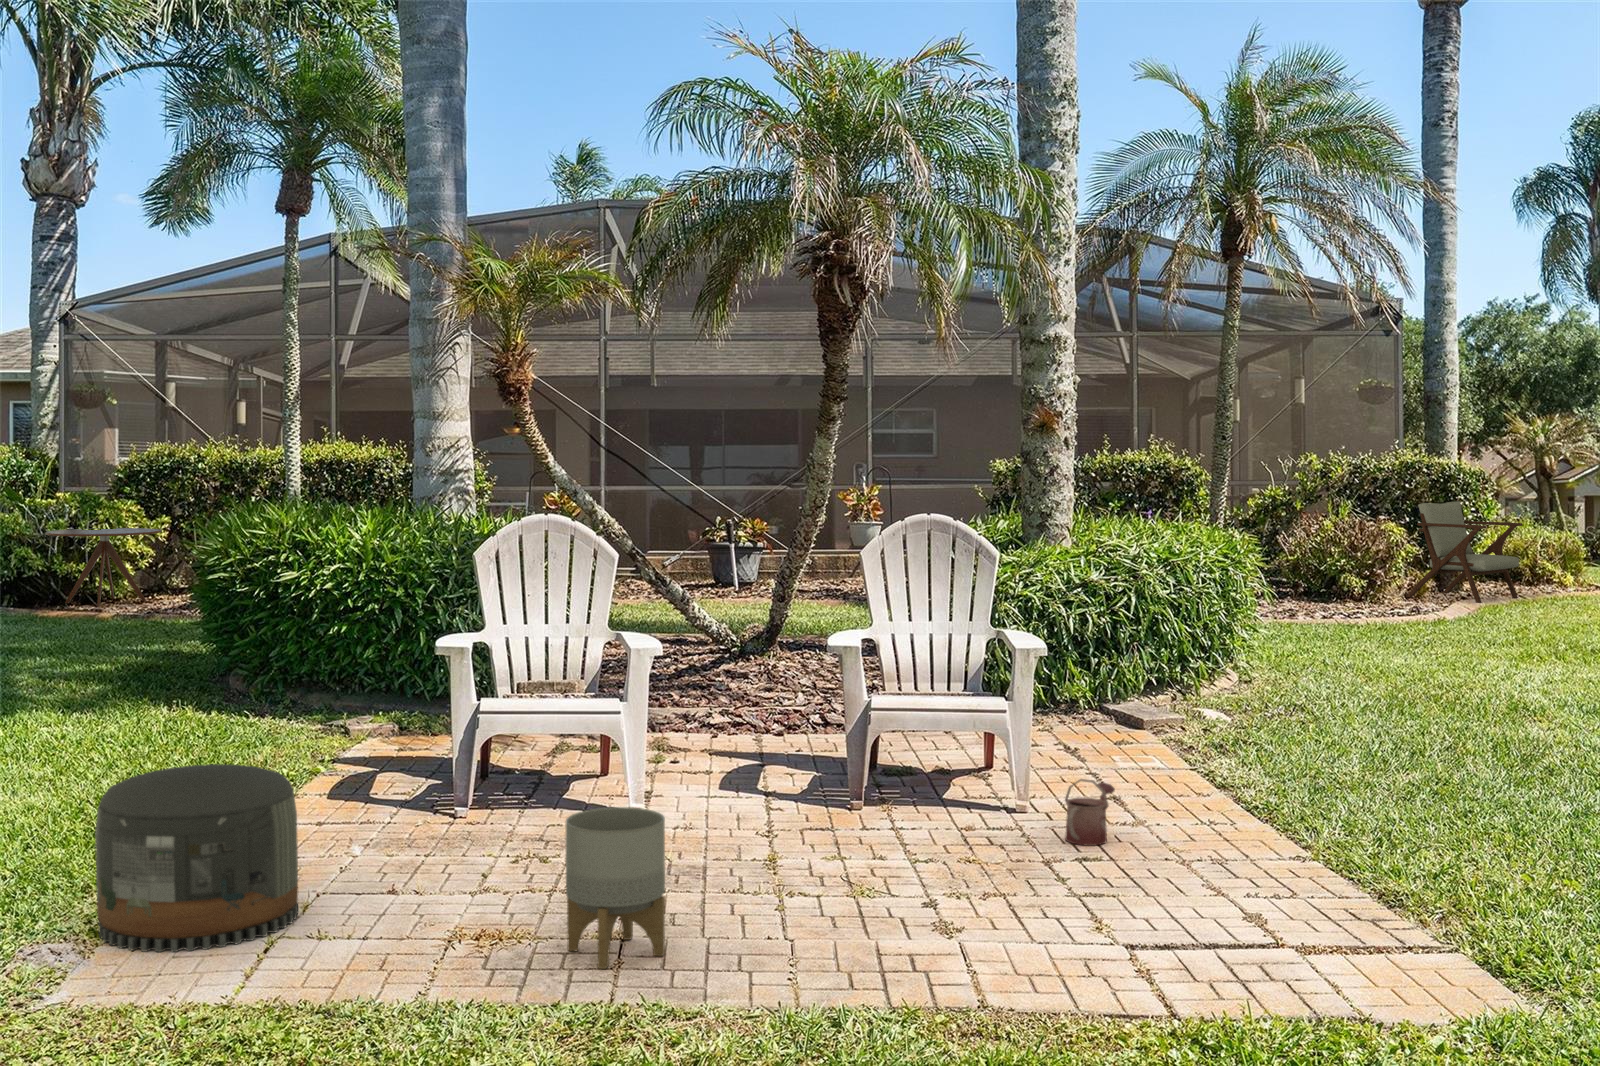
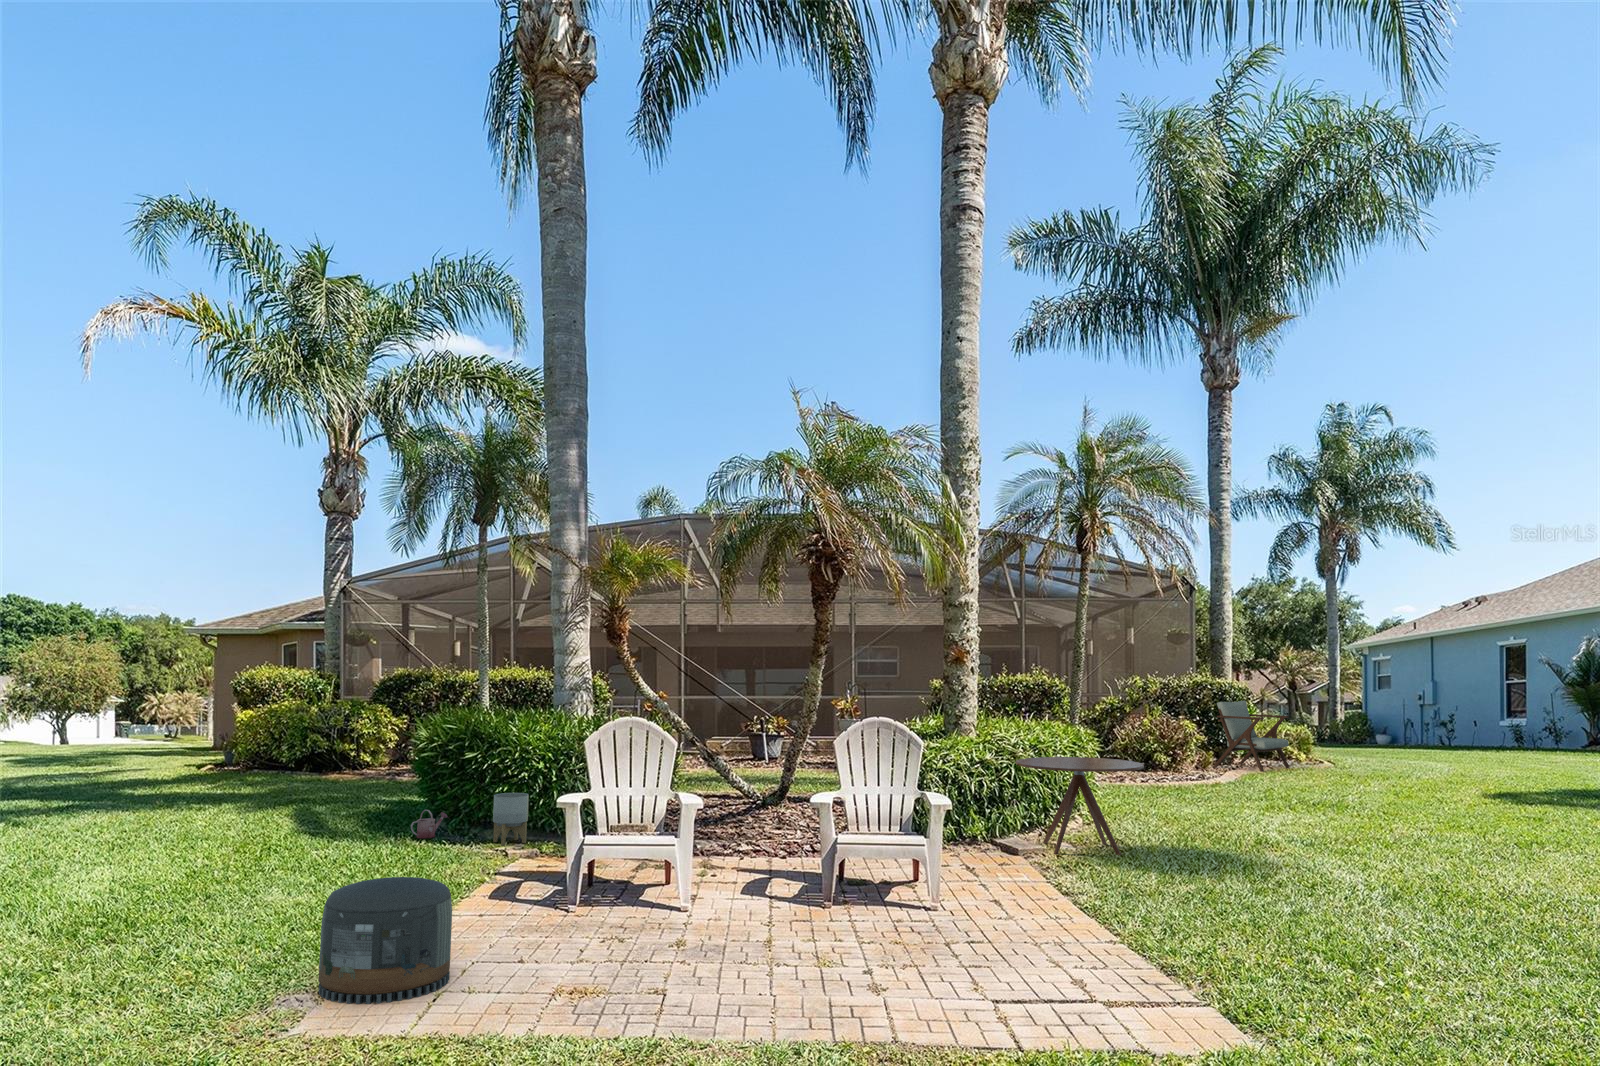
round table: present [46,528,162,606] -> present [1016,757,1144,855]
watering can: present [1065,779,1115,845] -> present [411,810,448,838]
planter: present [566,807,665,969] -> present [493,793,529,845]

